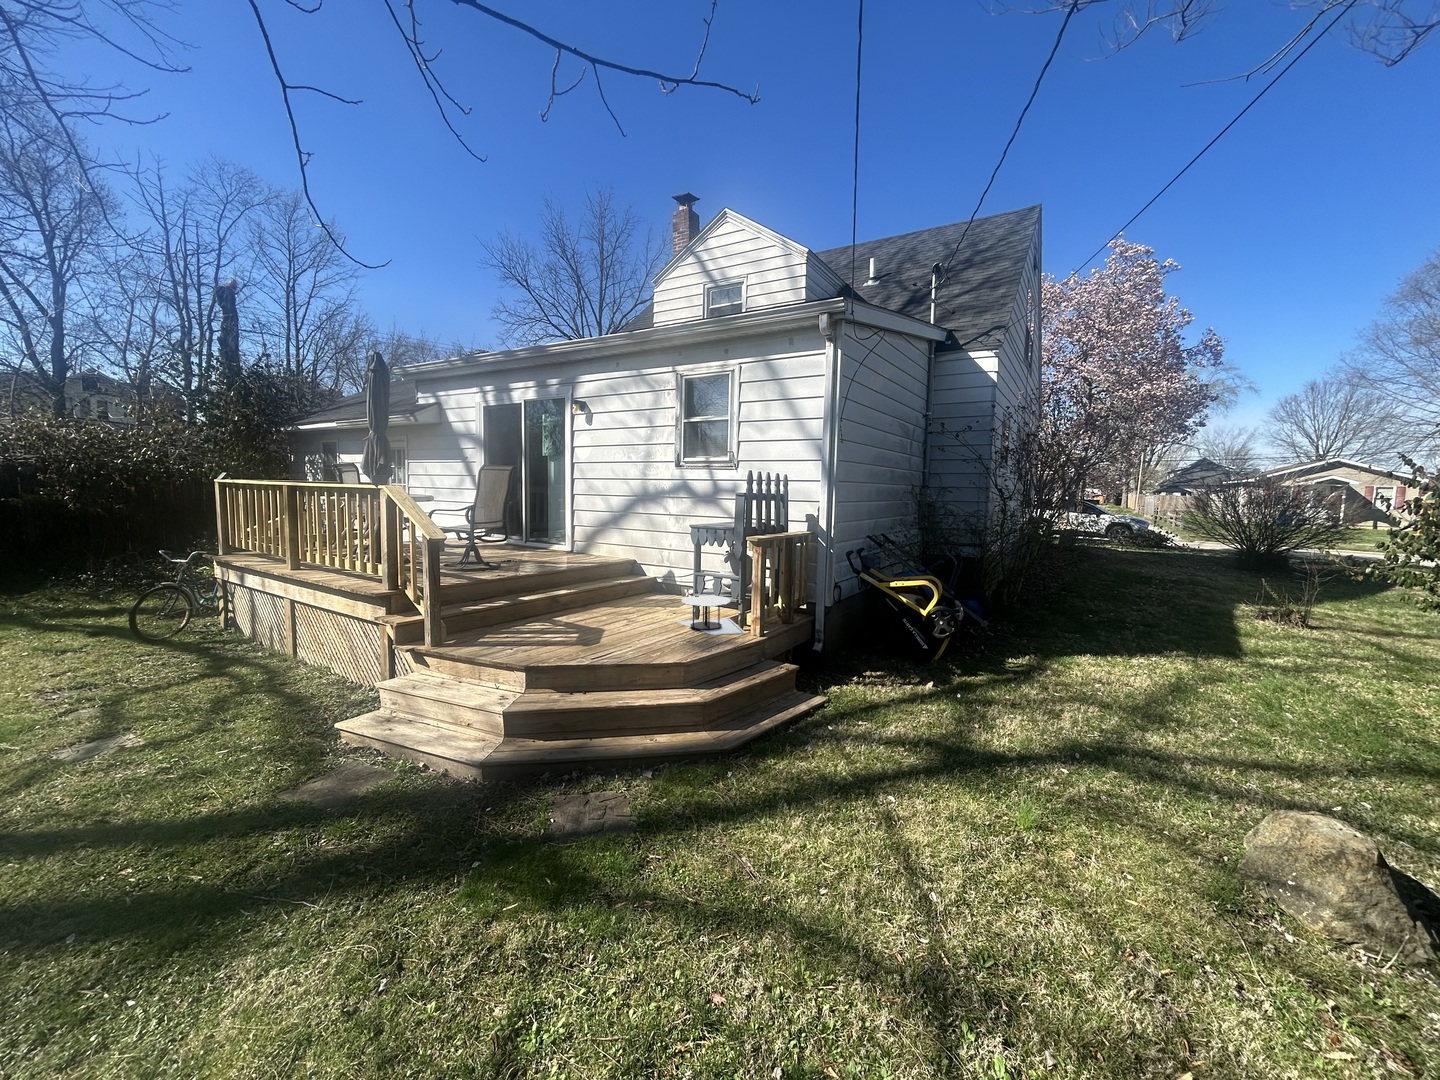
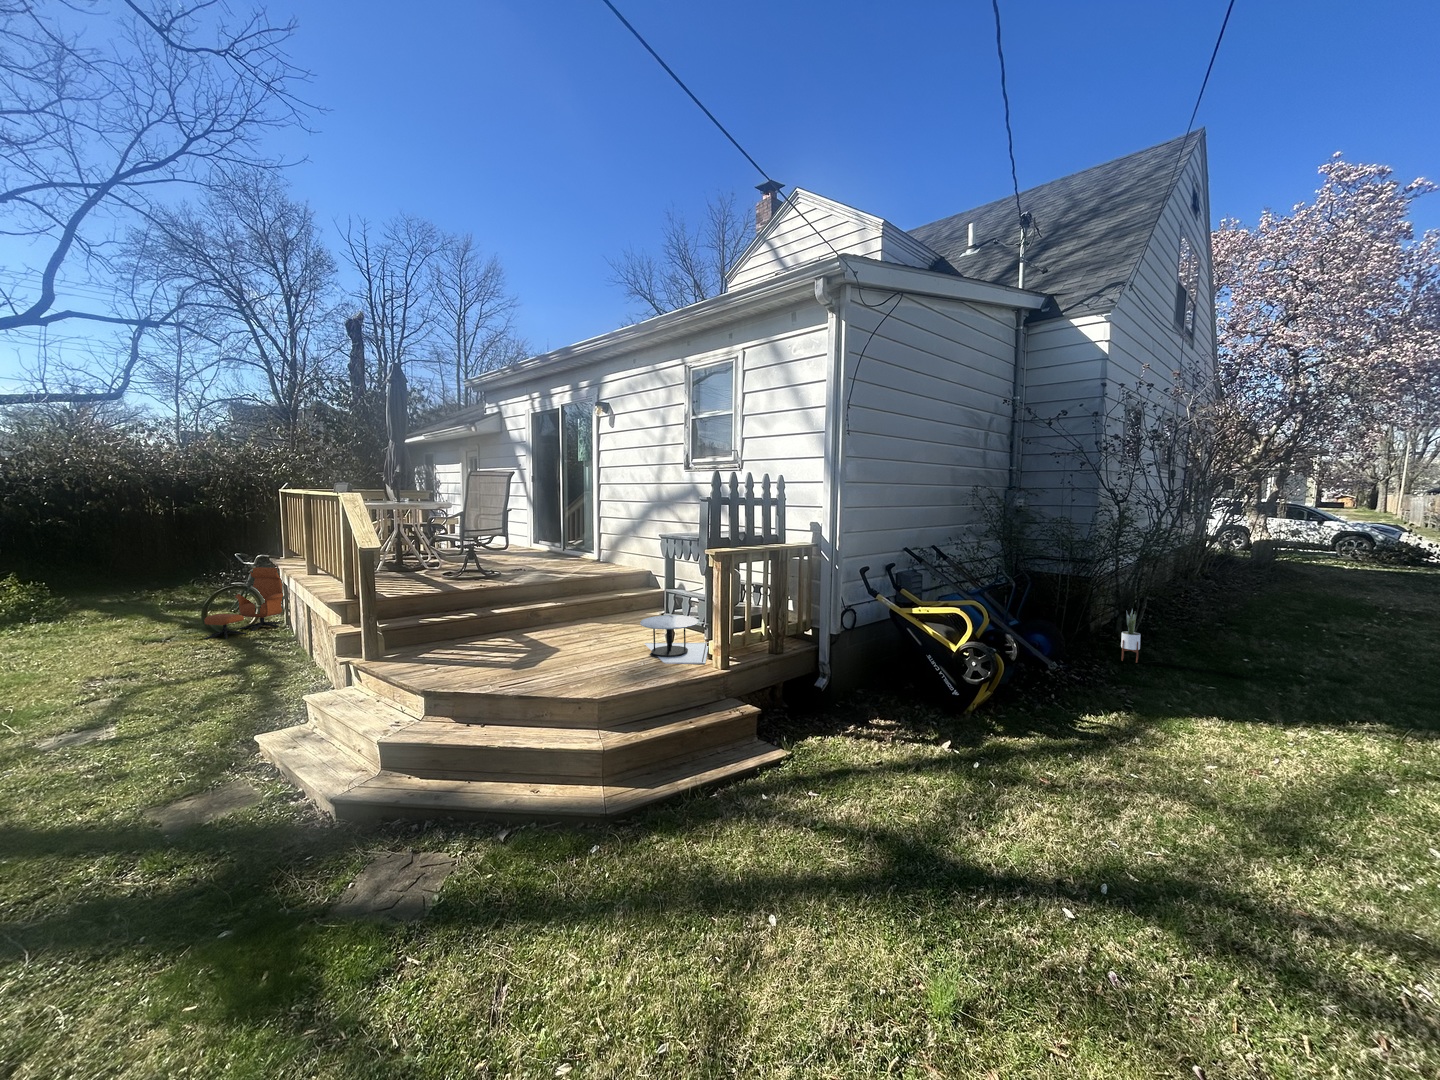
lounge chair: none [104,564,201,647] -> present [204,567,283,639]
potted plant: none [1010,582,1024,623] -> present [1121,611,1140,662]

